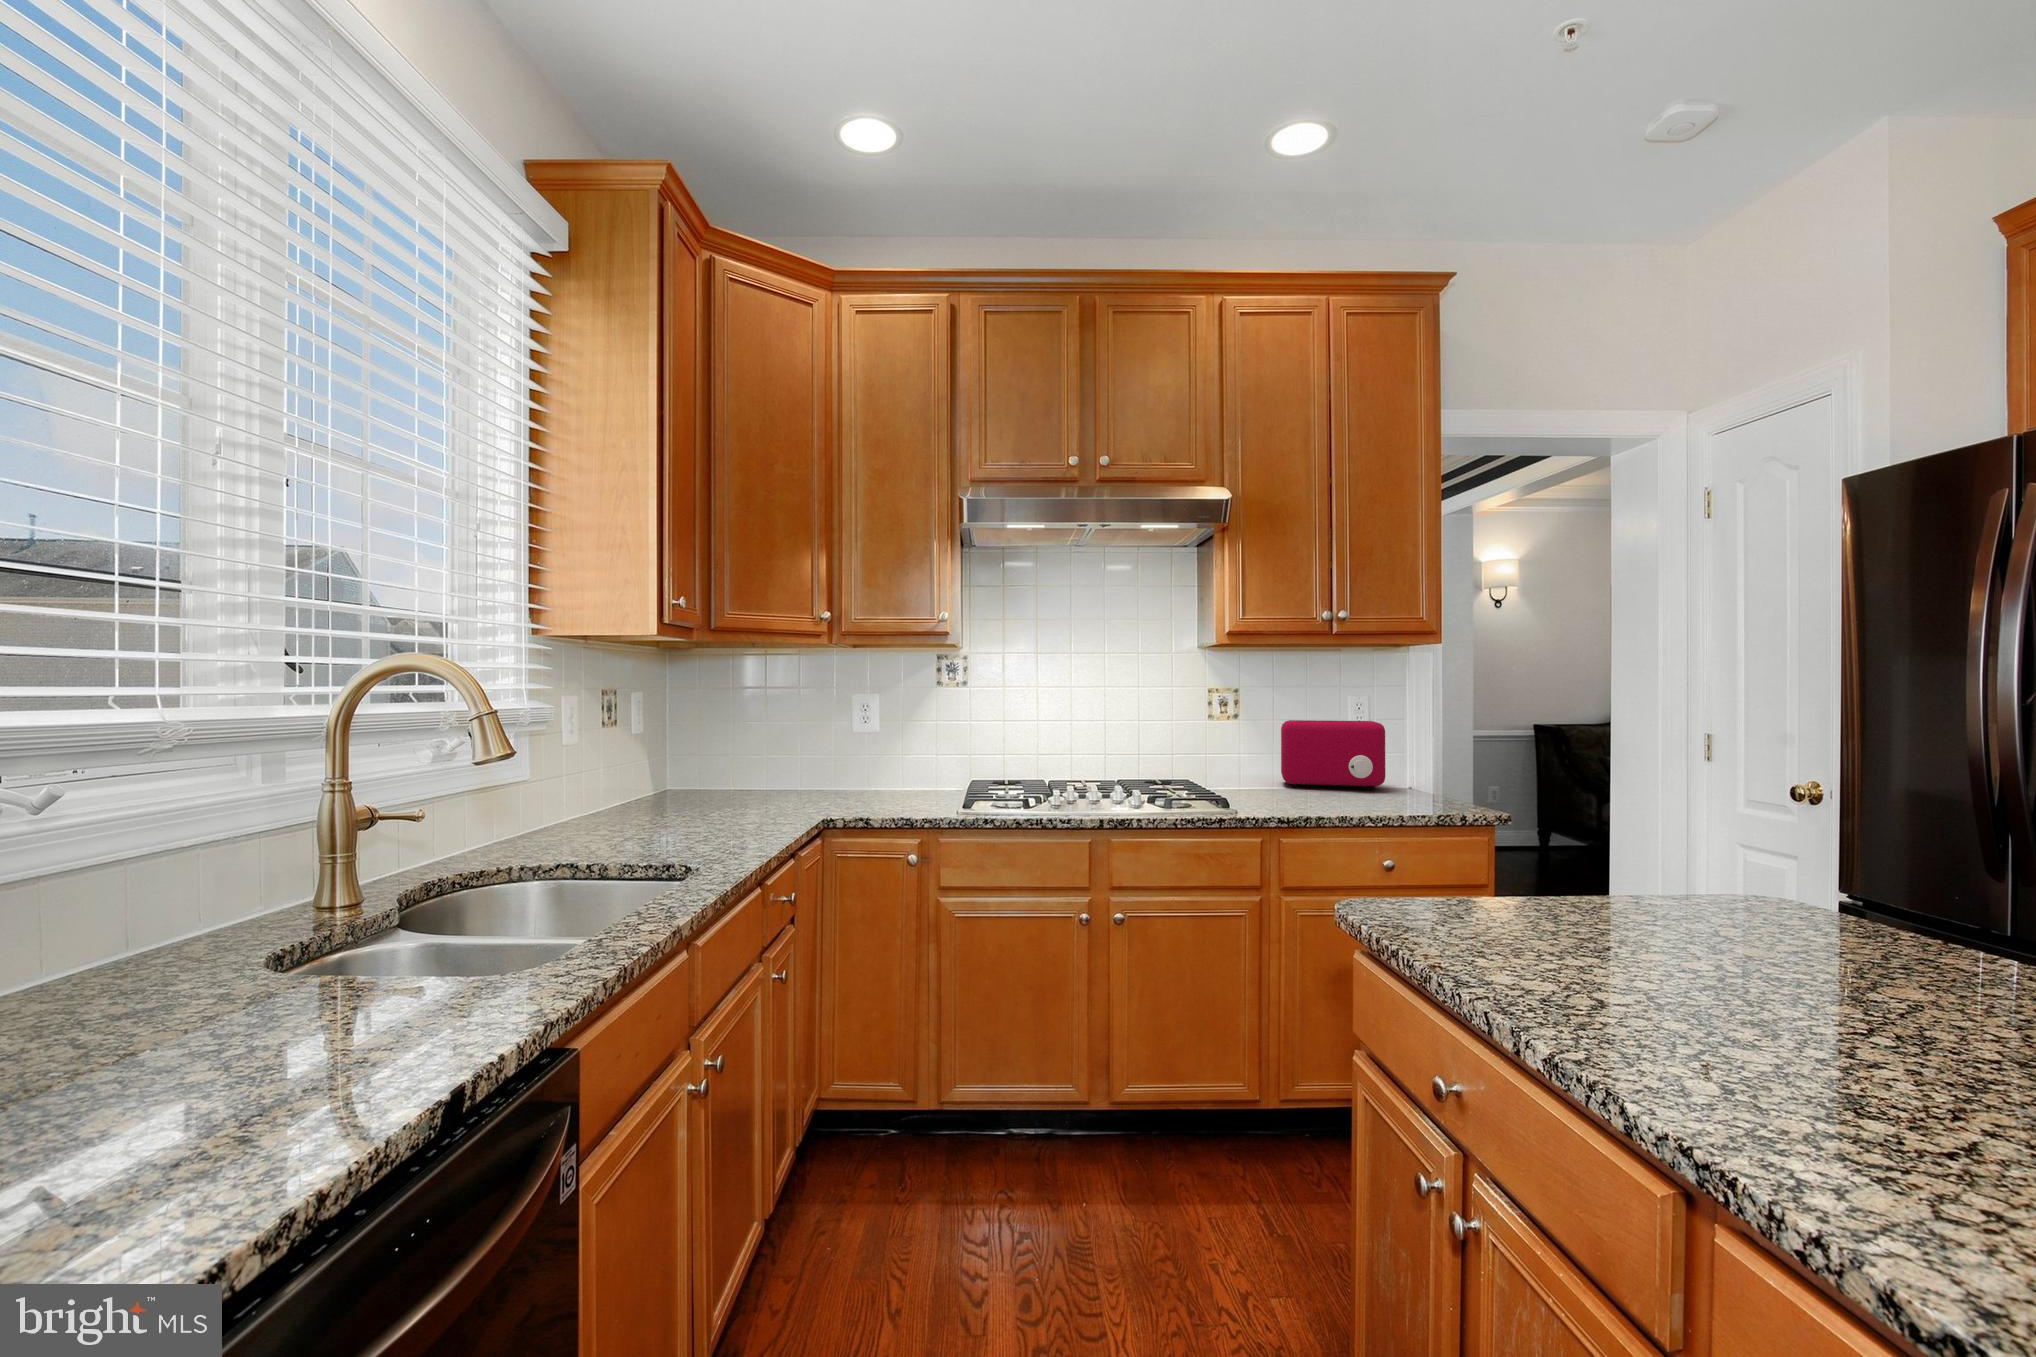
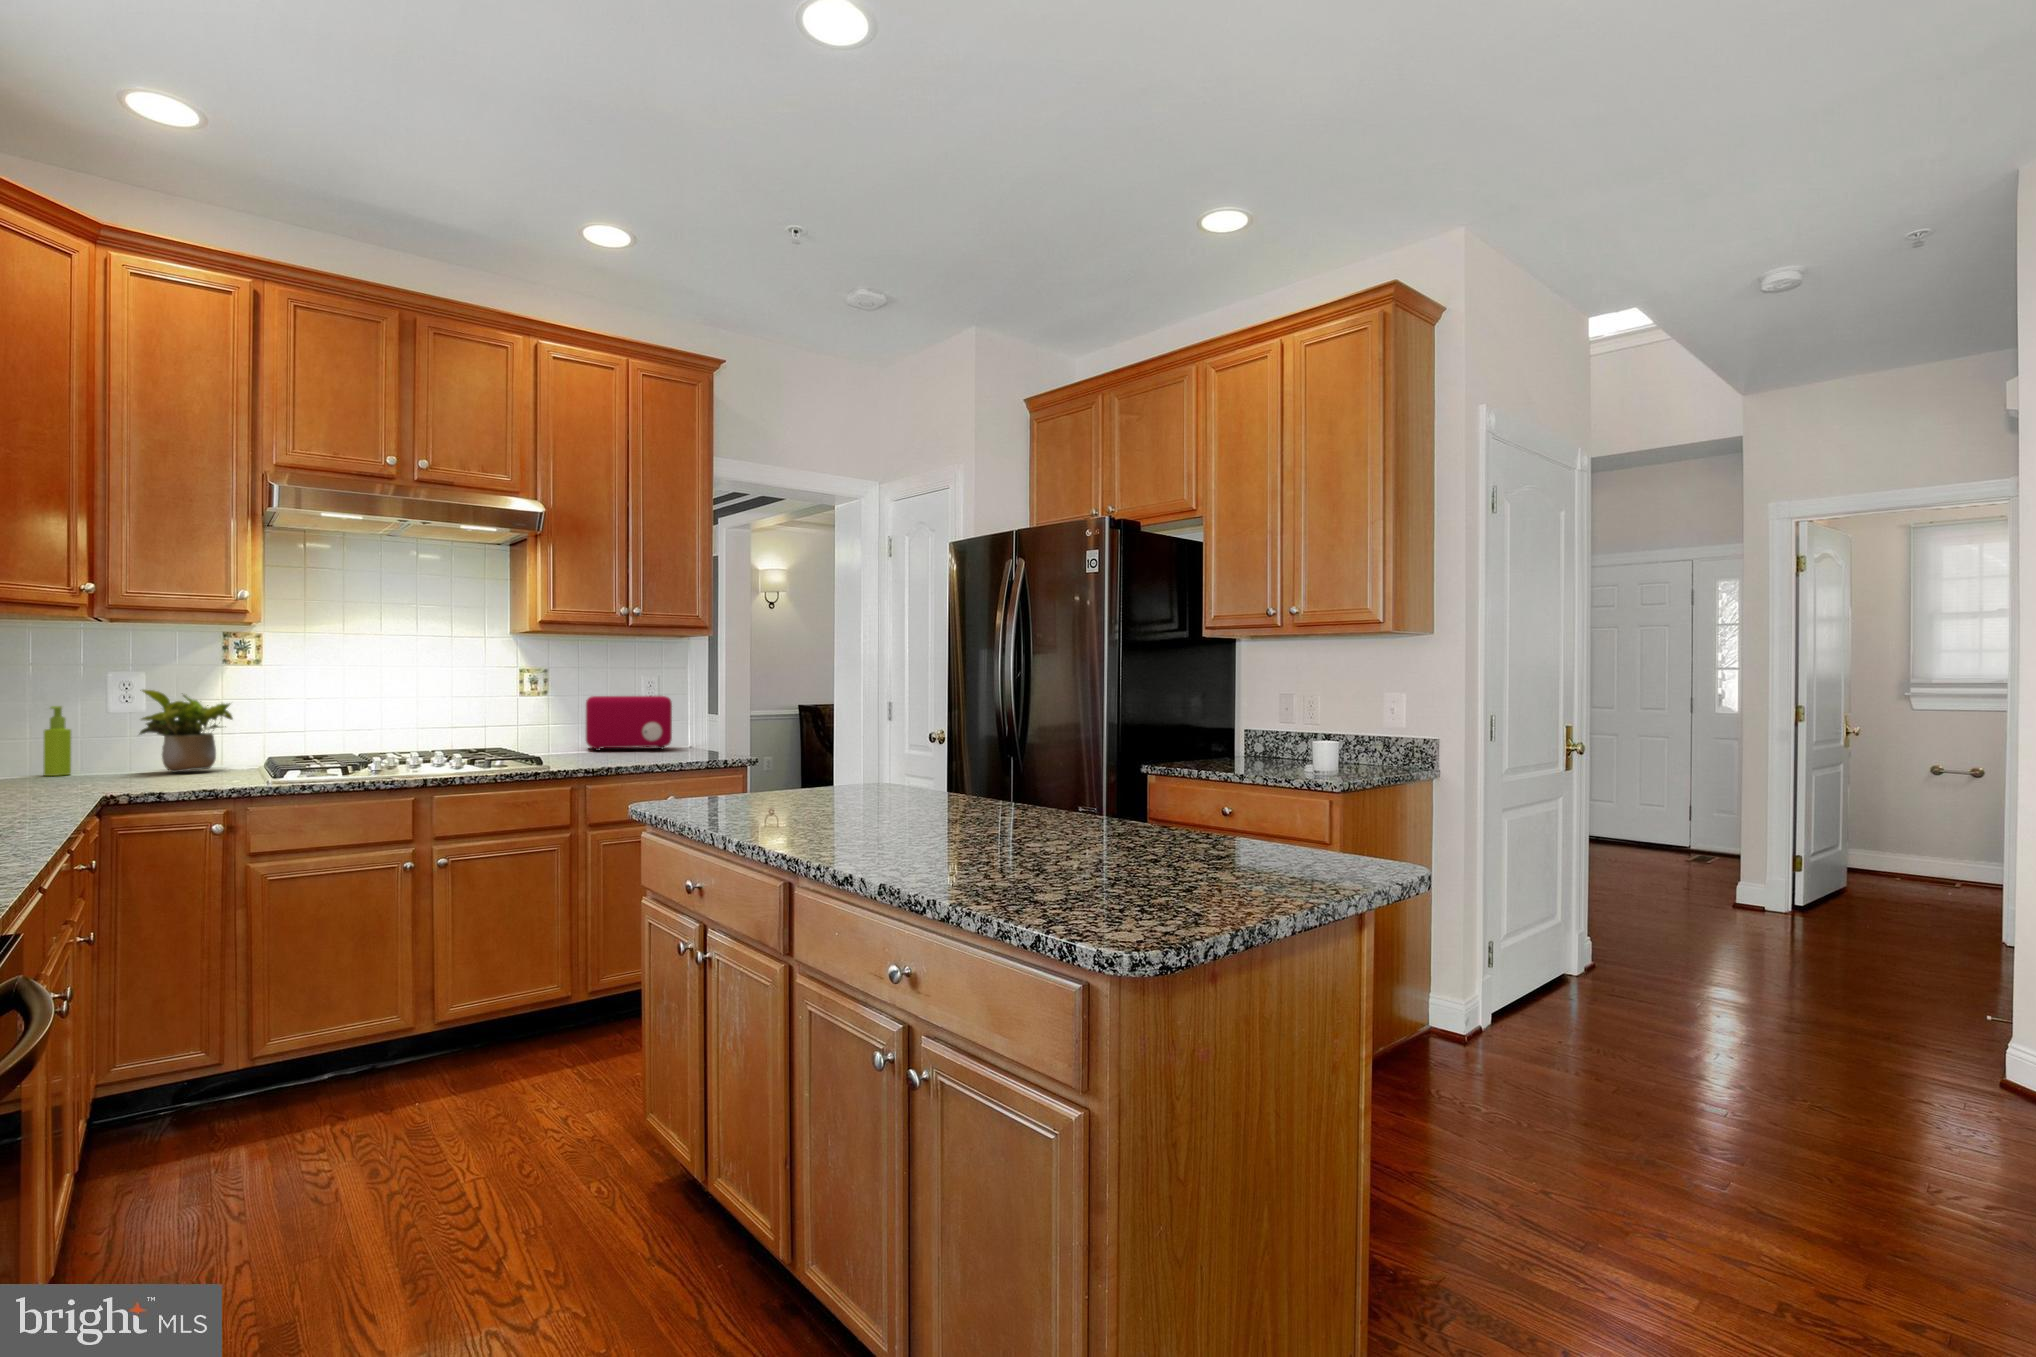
potted plant: none [870,710,948,791] -> present [139,690,233,772]
soap dispenser: none [810,724,829,788] -> present [43,706,71,776]

